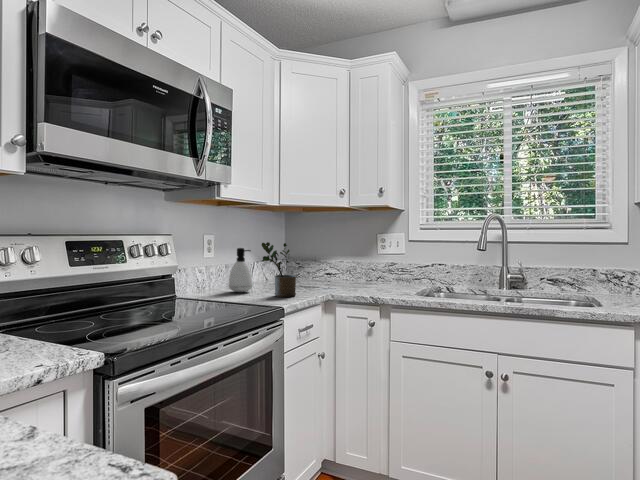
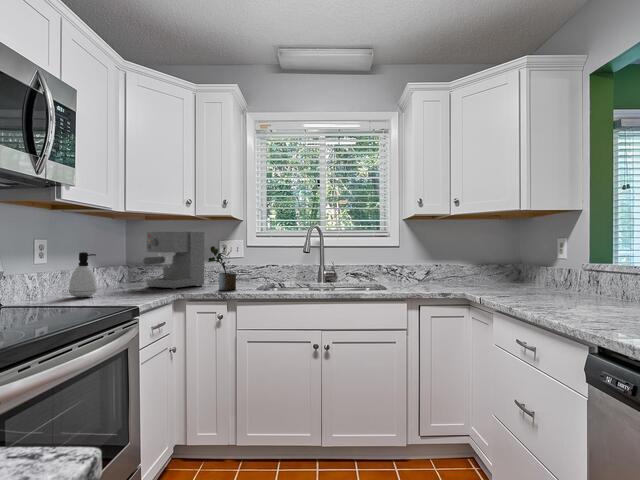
coffee maker: none [297,225,361,287] -> present [143,232,204,289]
potted plant: present [262,242,296,297] -> present [208,246,236,290]

